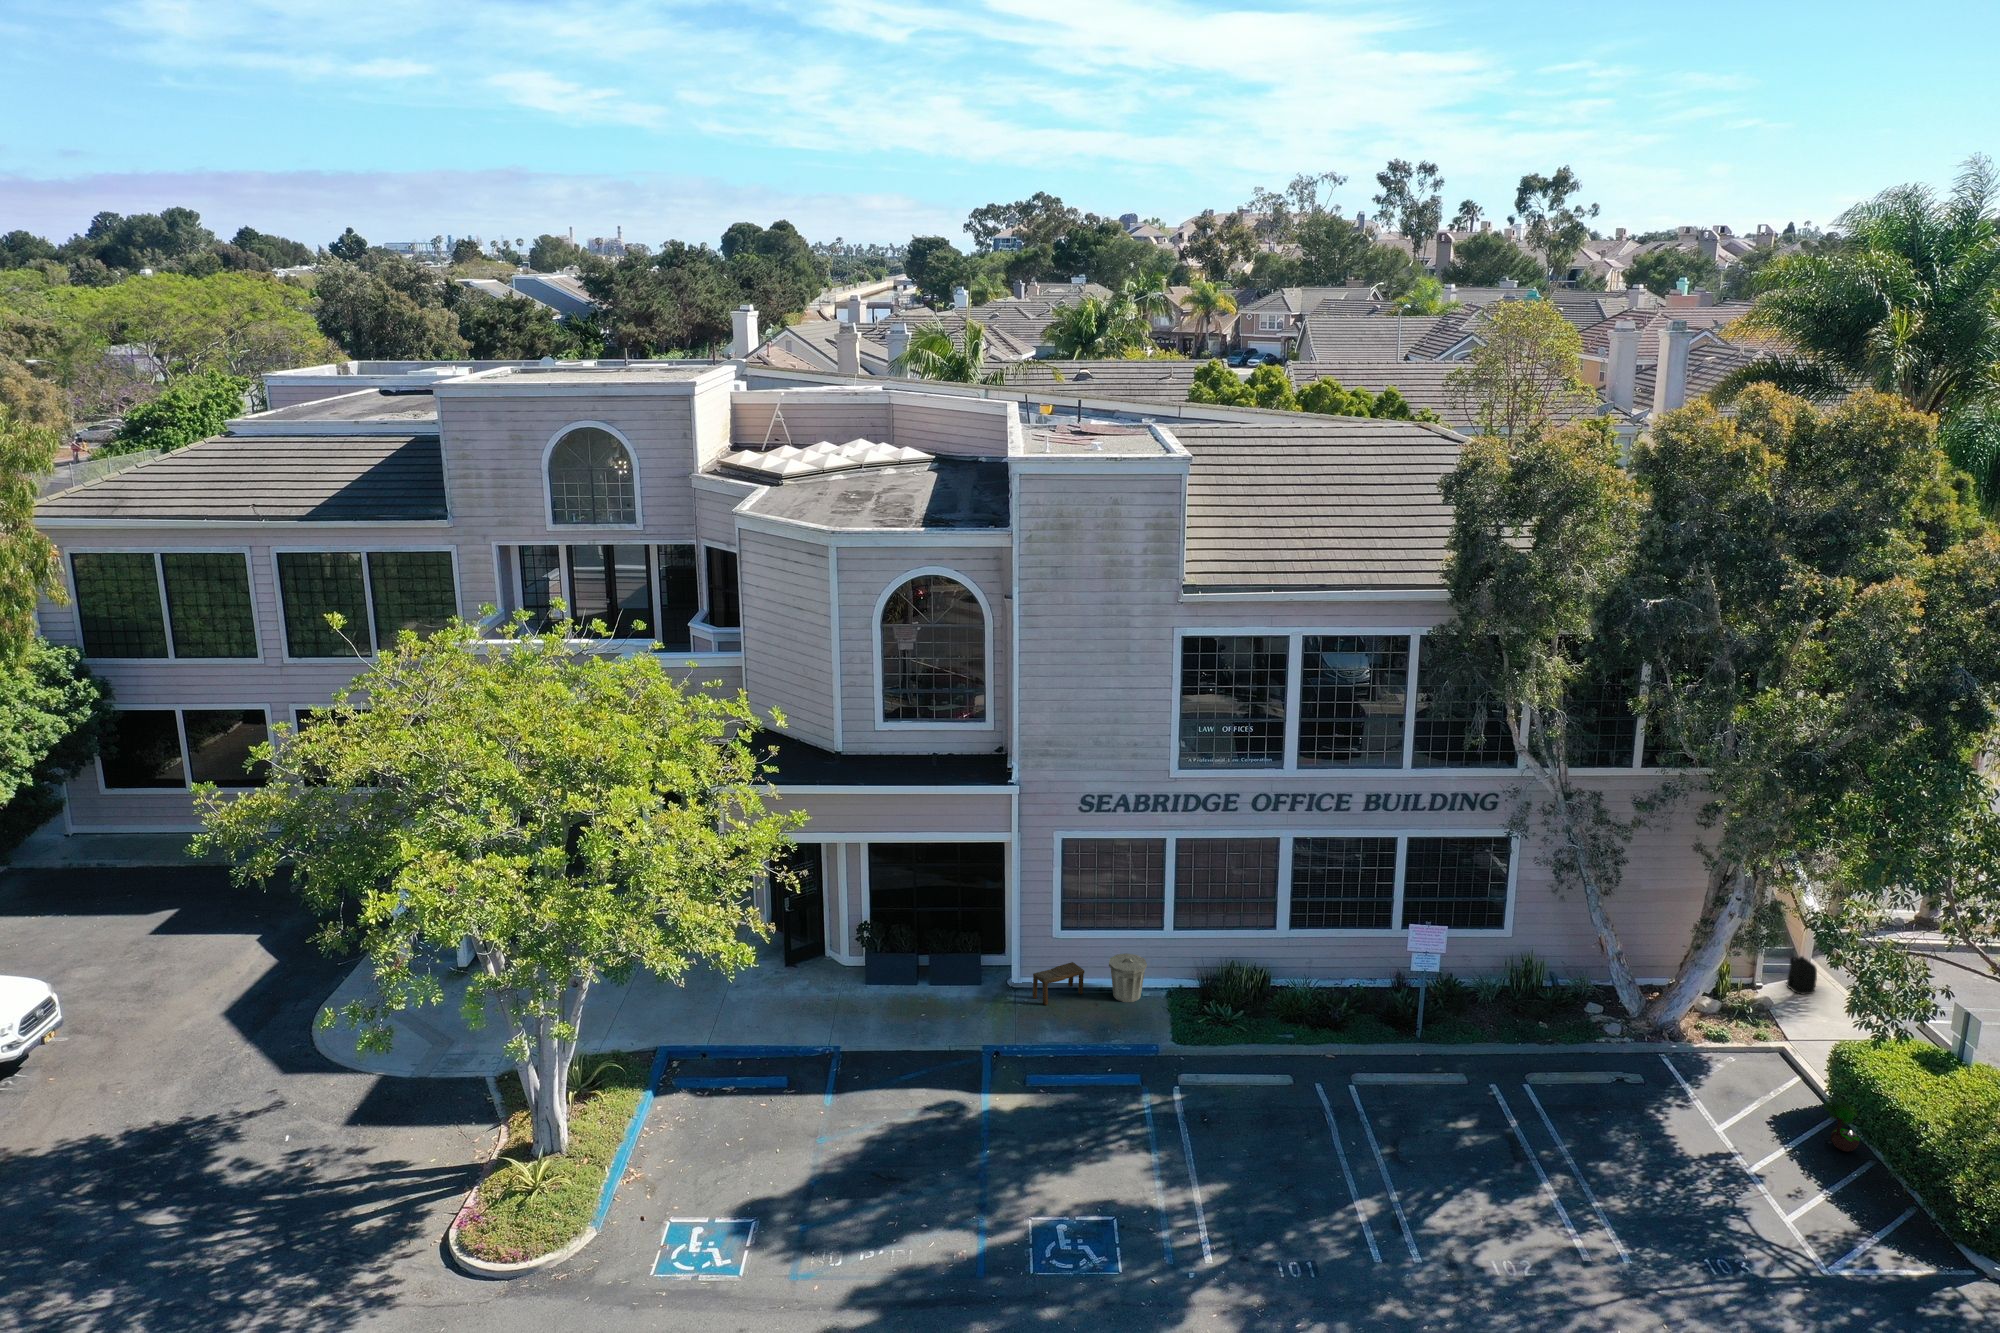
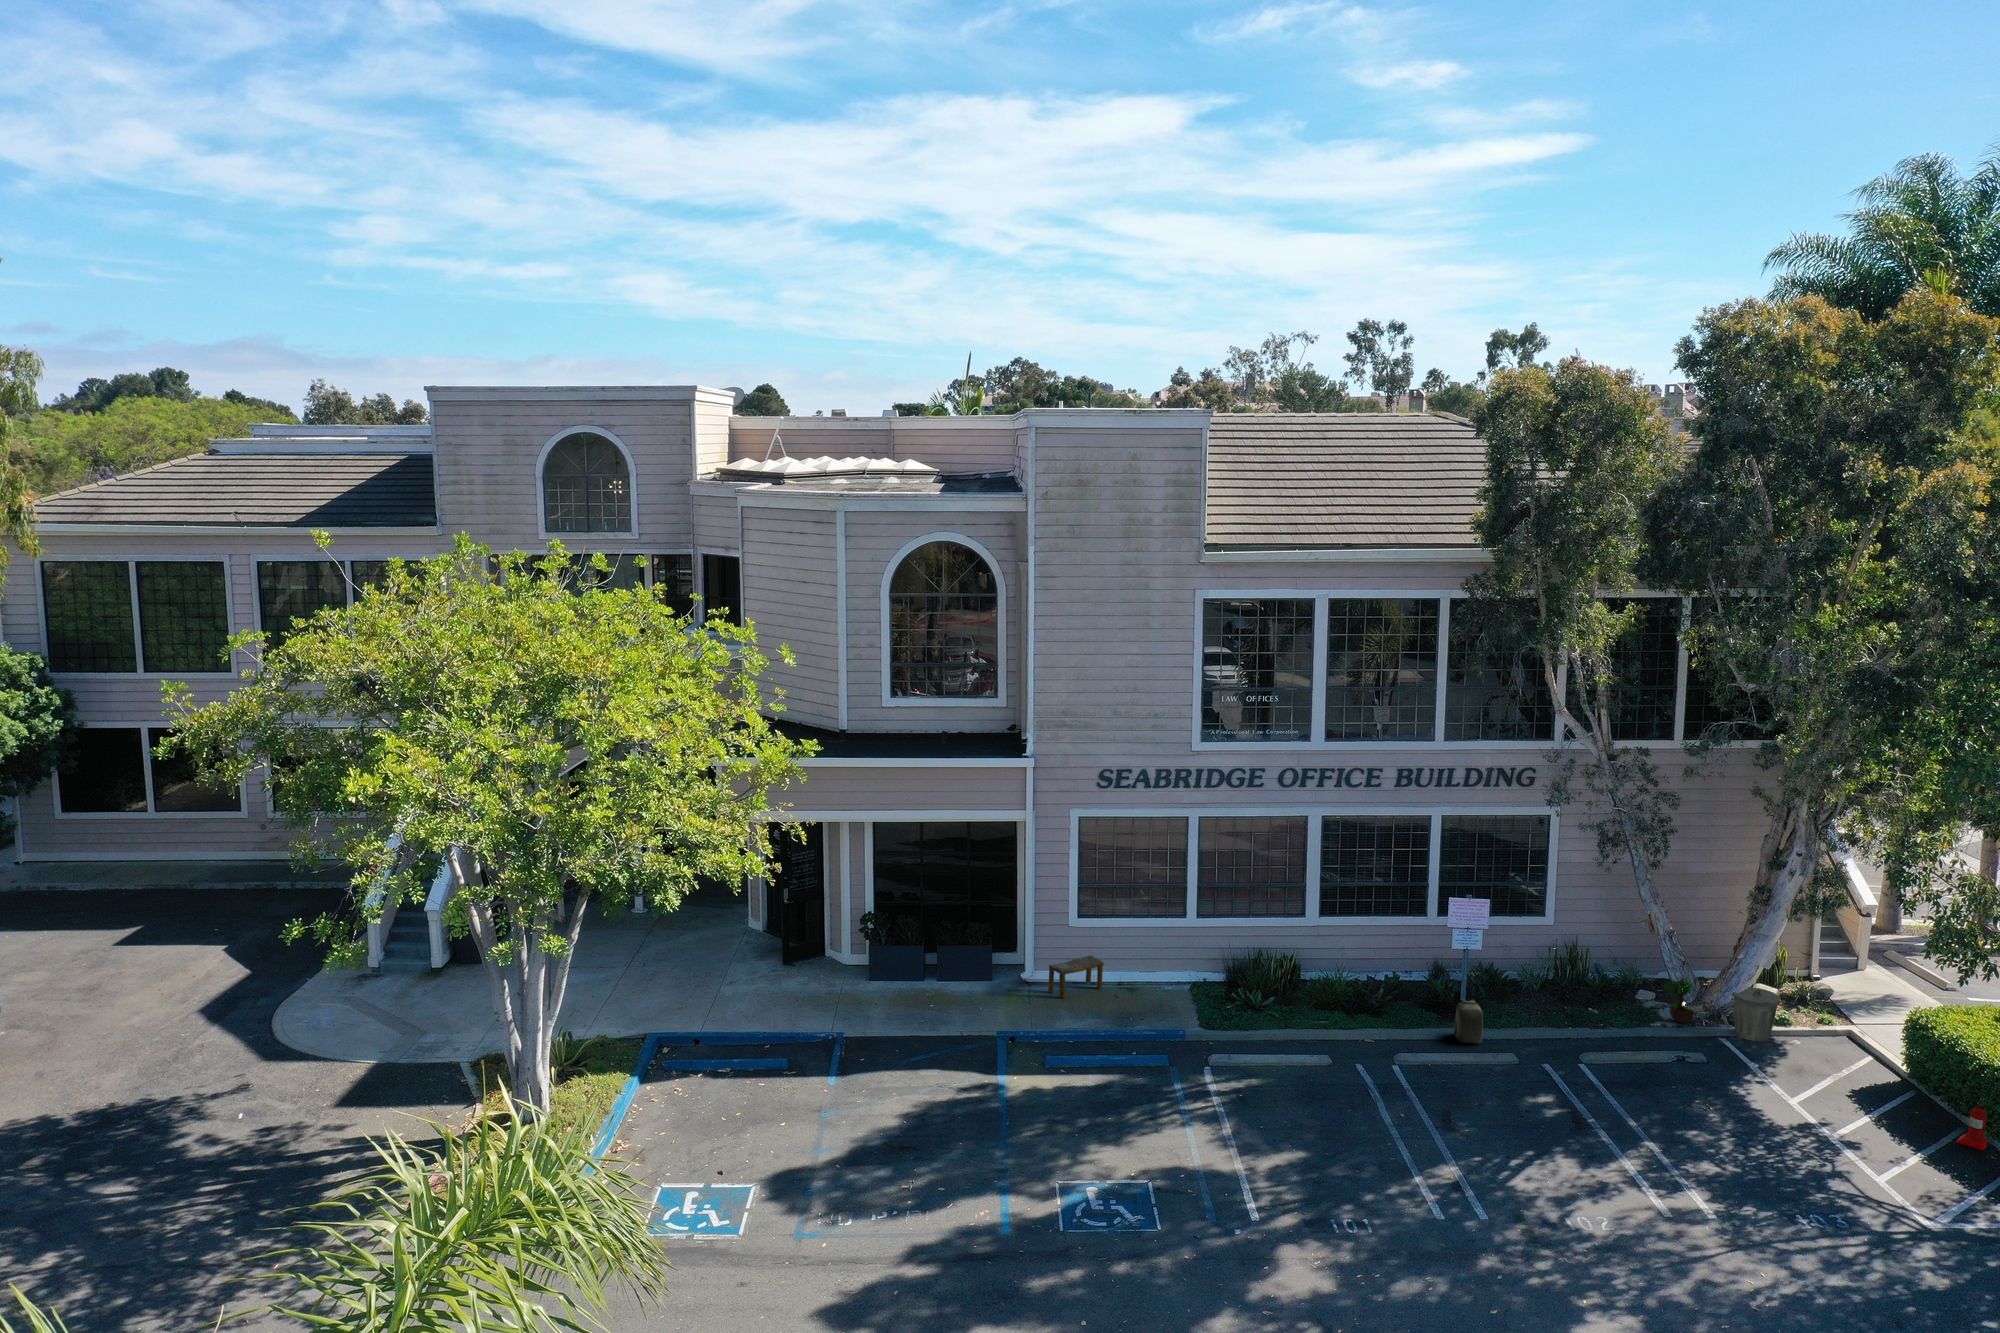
trash can: present [1109,953,1147,1002] -> present [1731,987,1780,1042]
backpack: present [1786,956,1817,994] -> present [1453,999,1483,1044]
potted tree: present [1825,1101,1860,1151] -> present [1665,977,1694,1023]
fire extinguisher: none [1858,1148,1888,1189] -> present [1956,1104,1988,1150]

